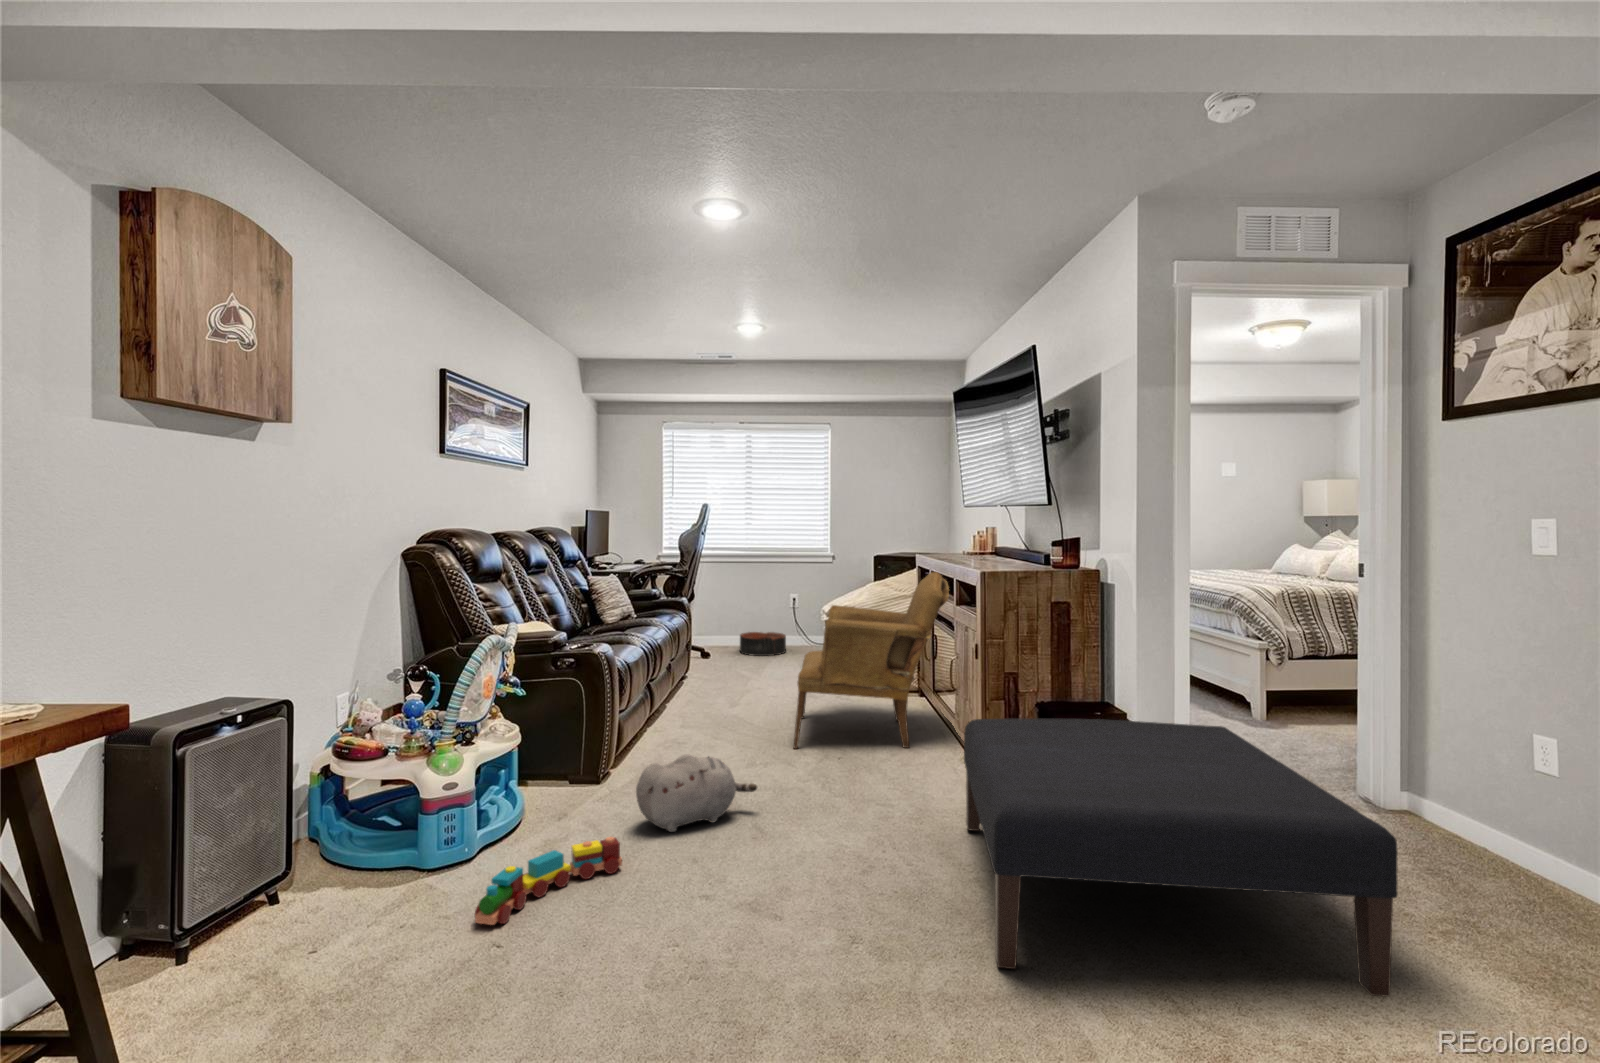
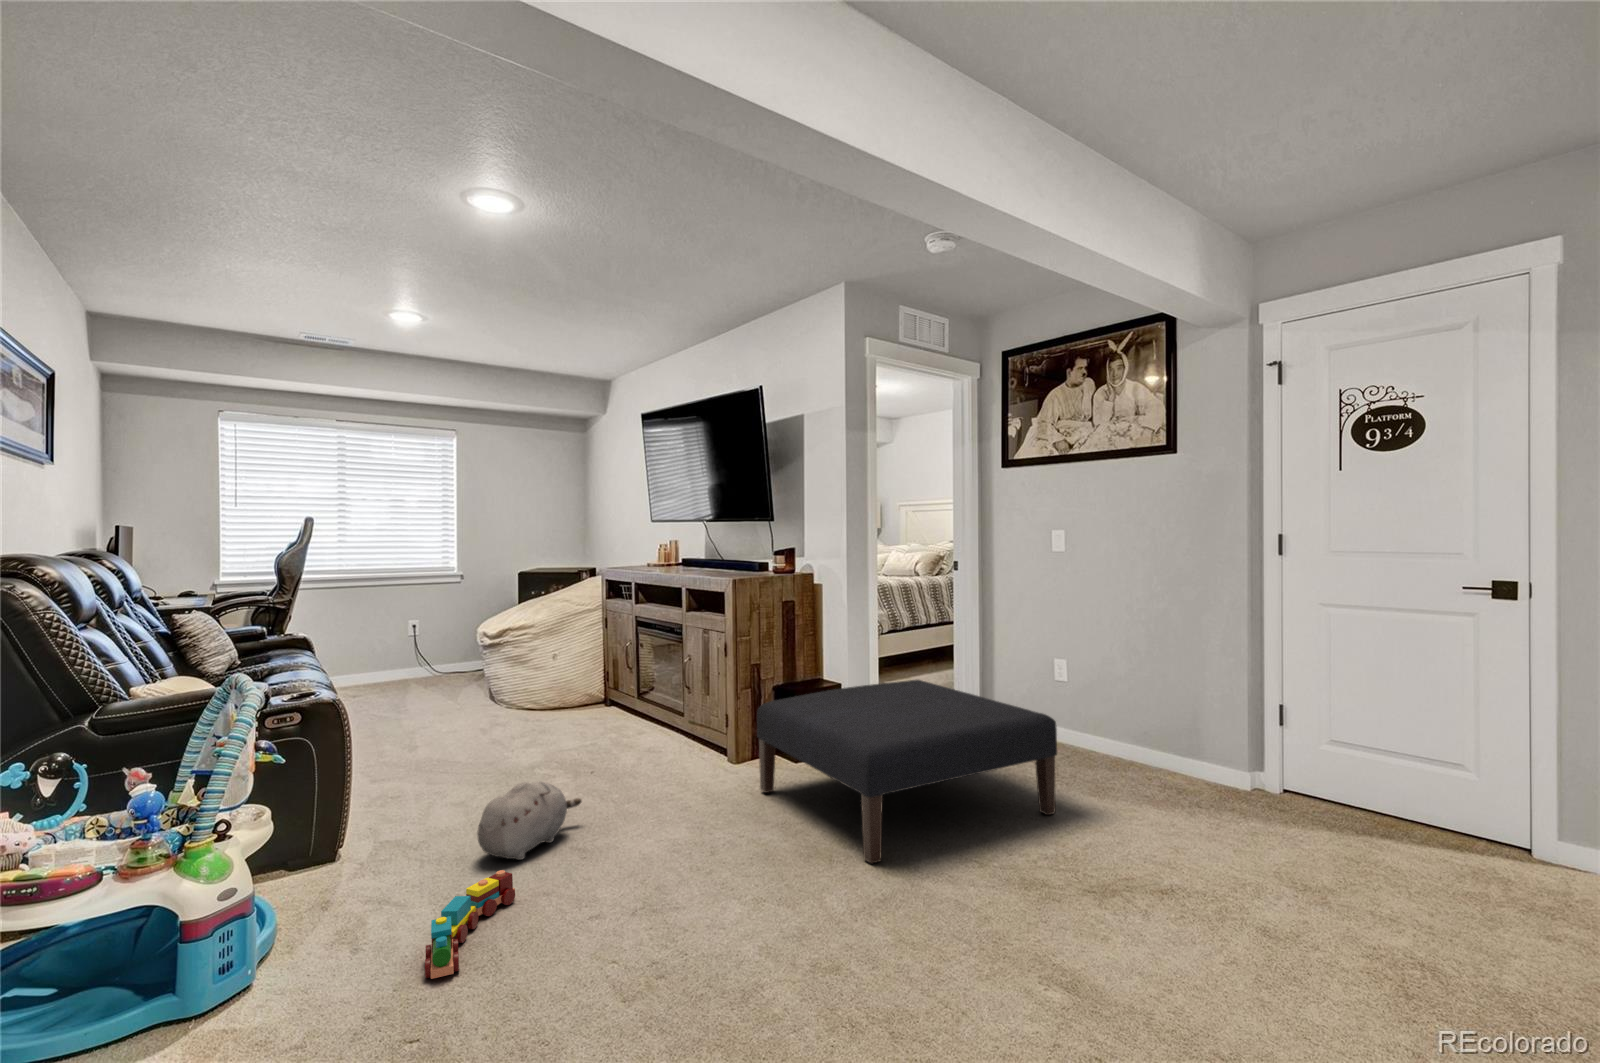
armchair: present [794,572,949,749] -> none [517,585,678,770]
basket: present [740,632,786,656] -> none [355,665,415,695]

